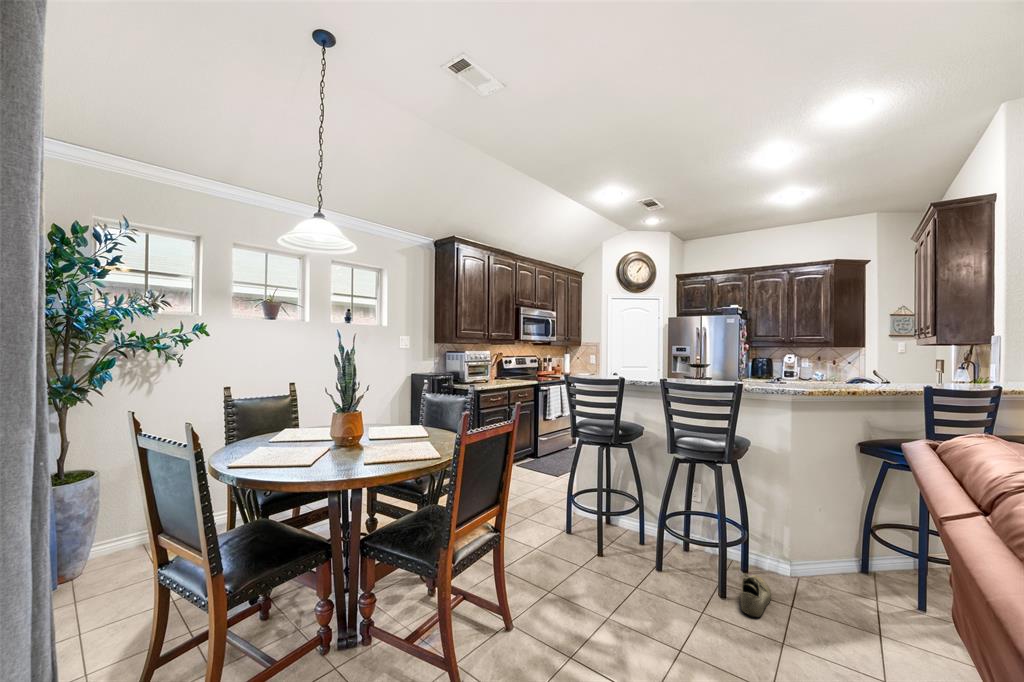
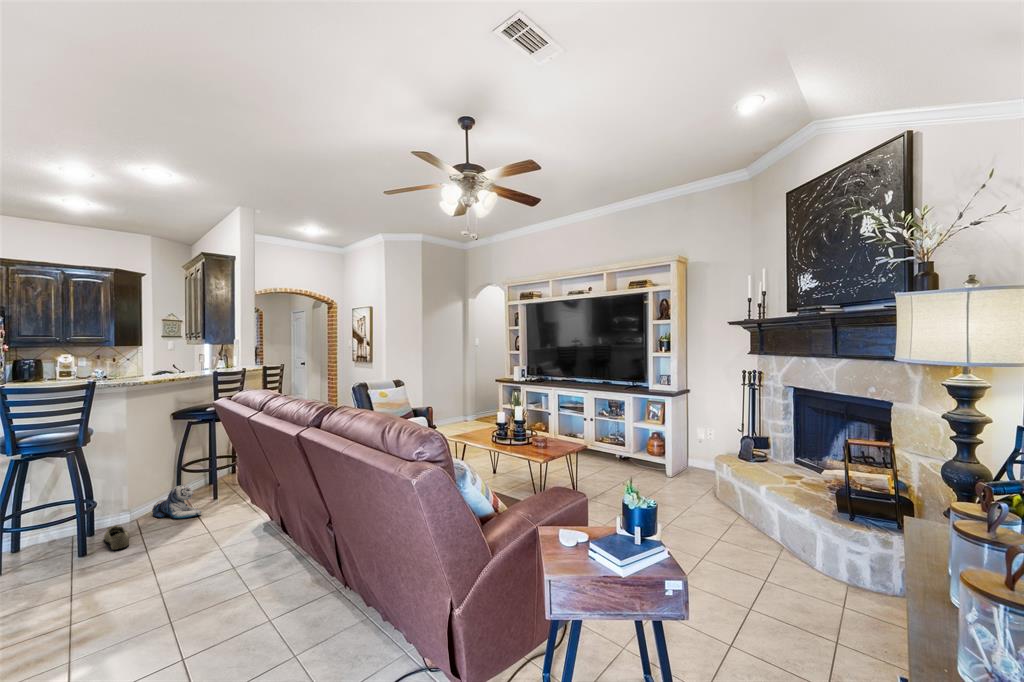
plush toy: none [815,558,884,626] -> present [152,485,201,519]

